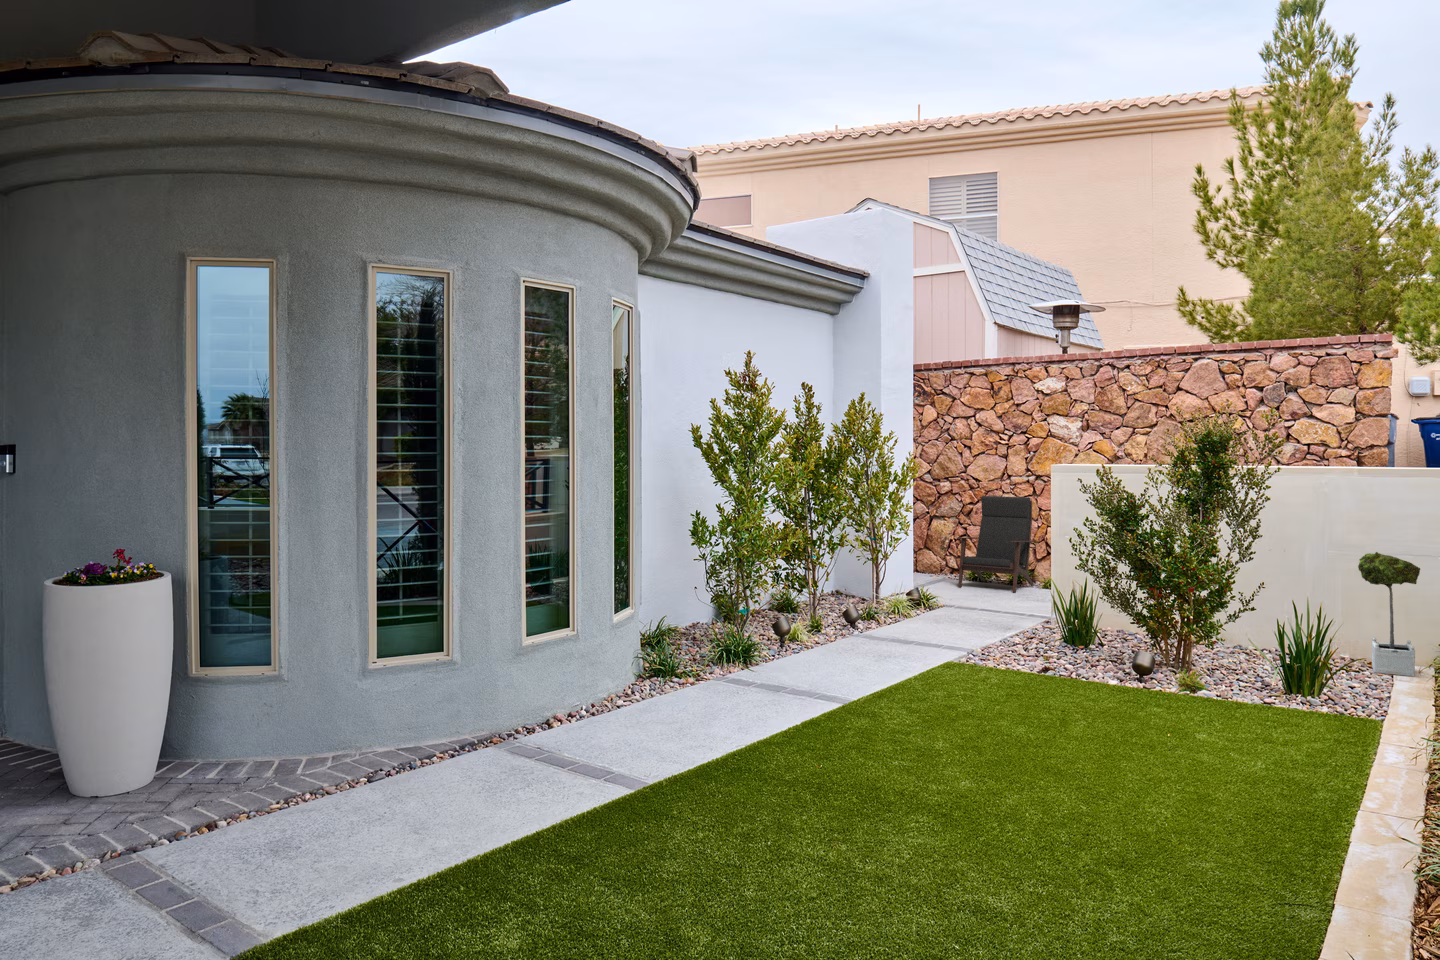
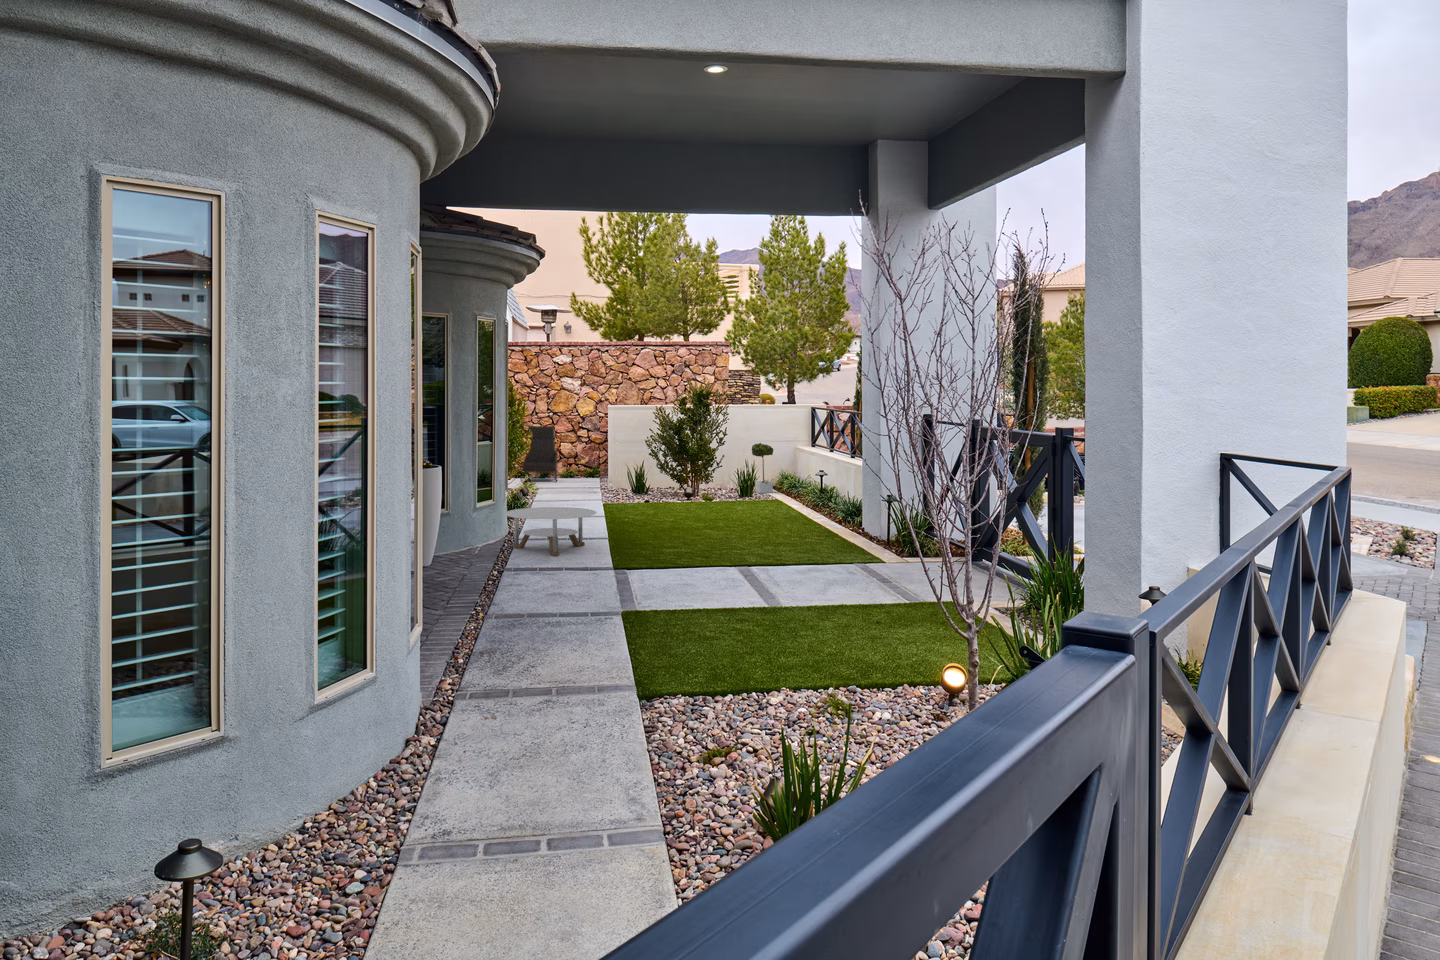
round table: none [298,674,518,813] -> present [504,507,597,556]

